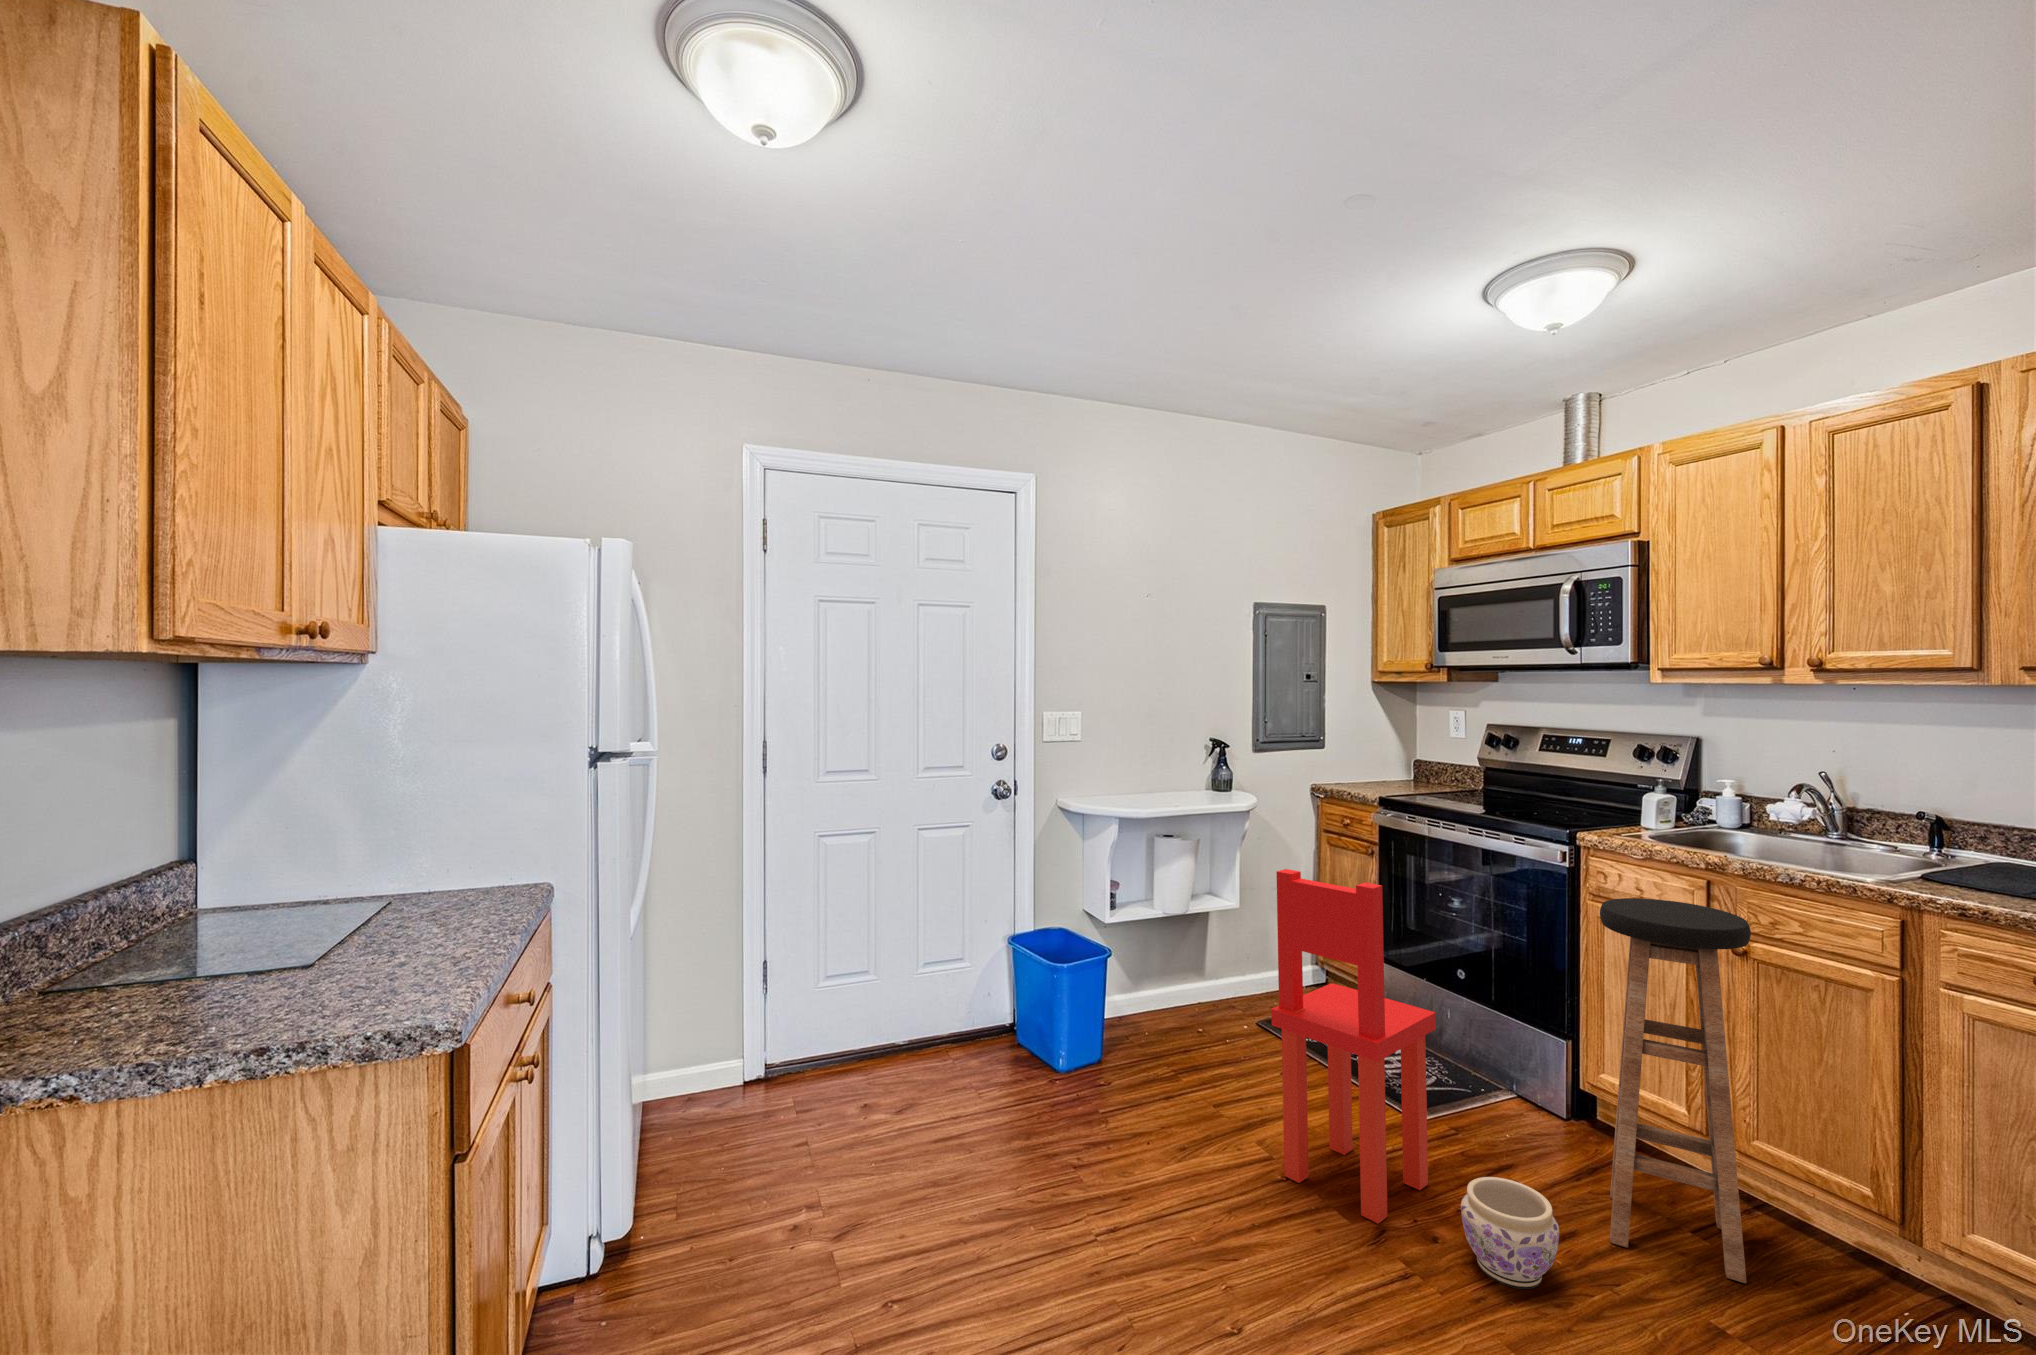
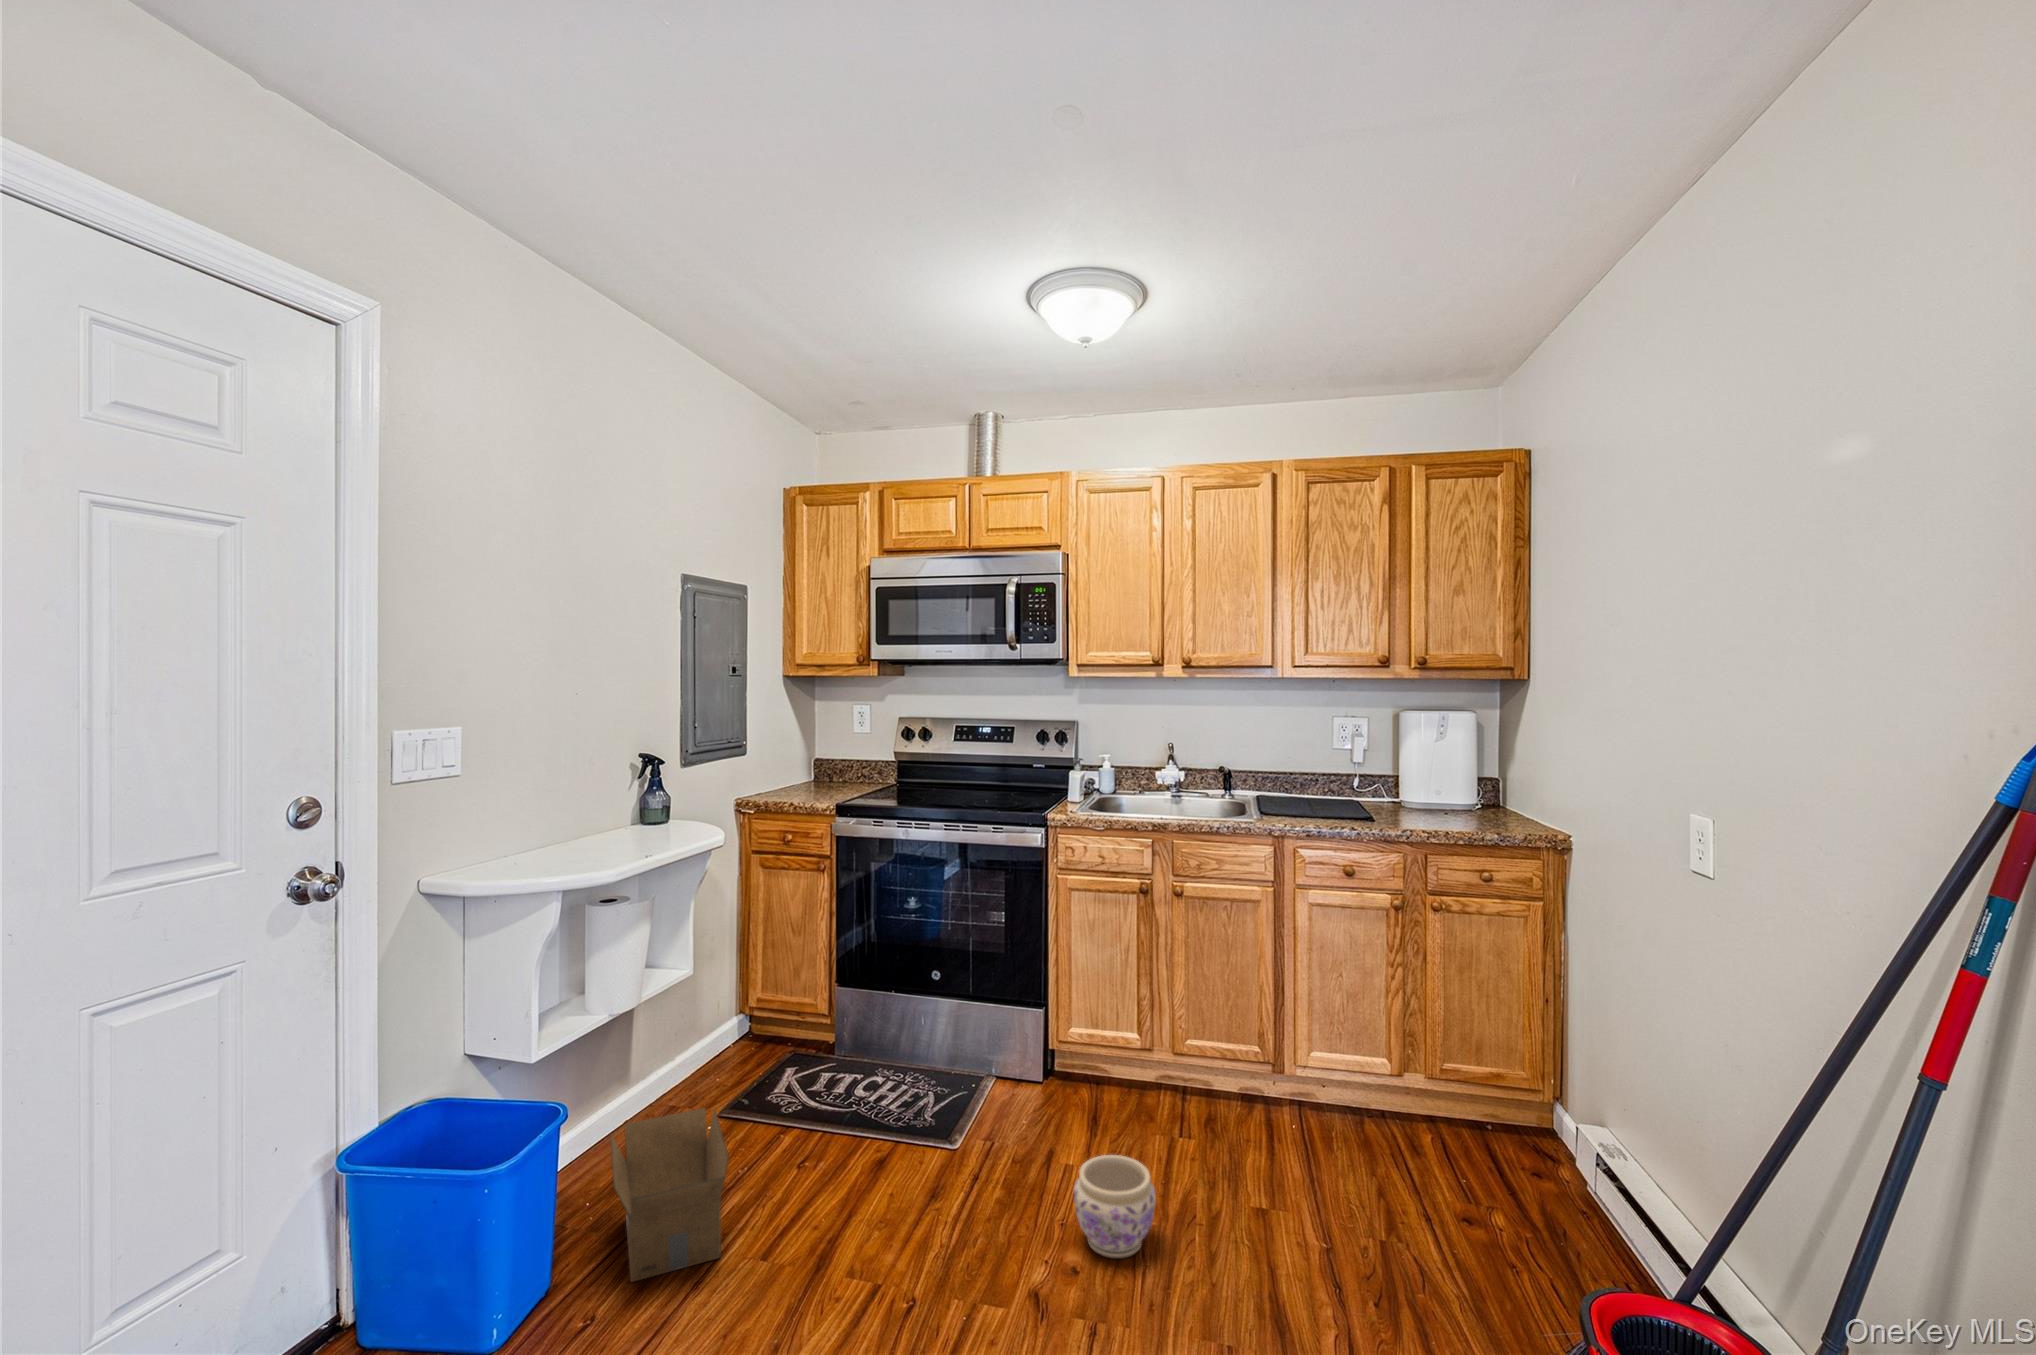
chair: present [1271,869,1436,1224] -> none [873,899,1008,1261]
bar stool: present [1600,898,1751,1283] -> none [1112,863,1229,1173]
cardboard box: none [1105,1004,1201,1119] -> present [610,1108,729,1282]

